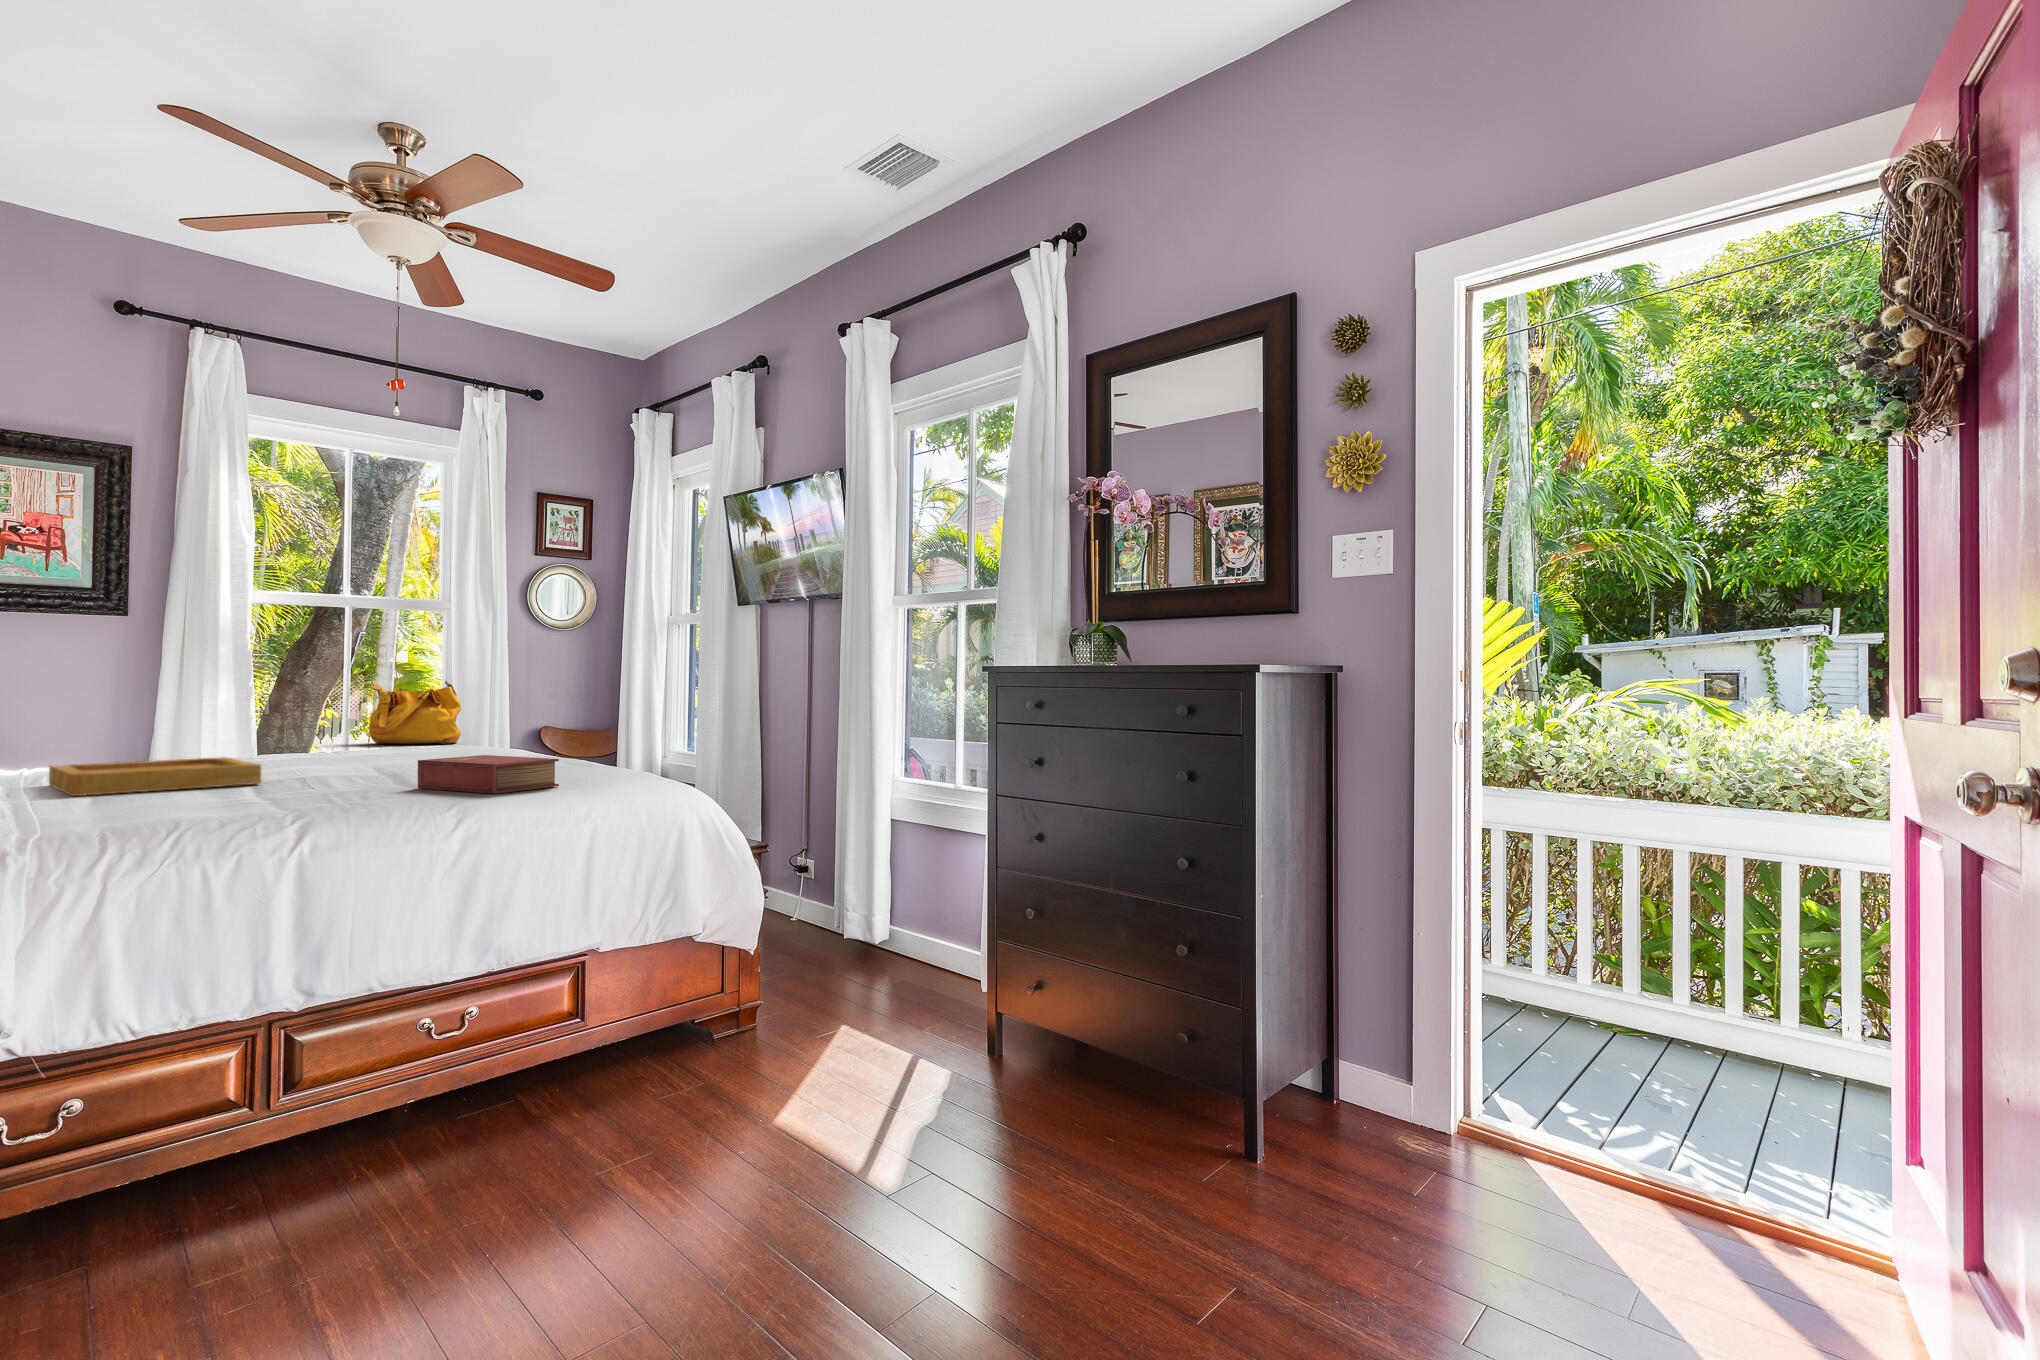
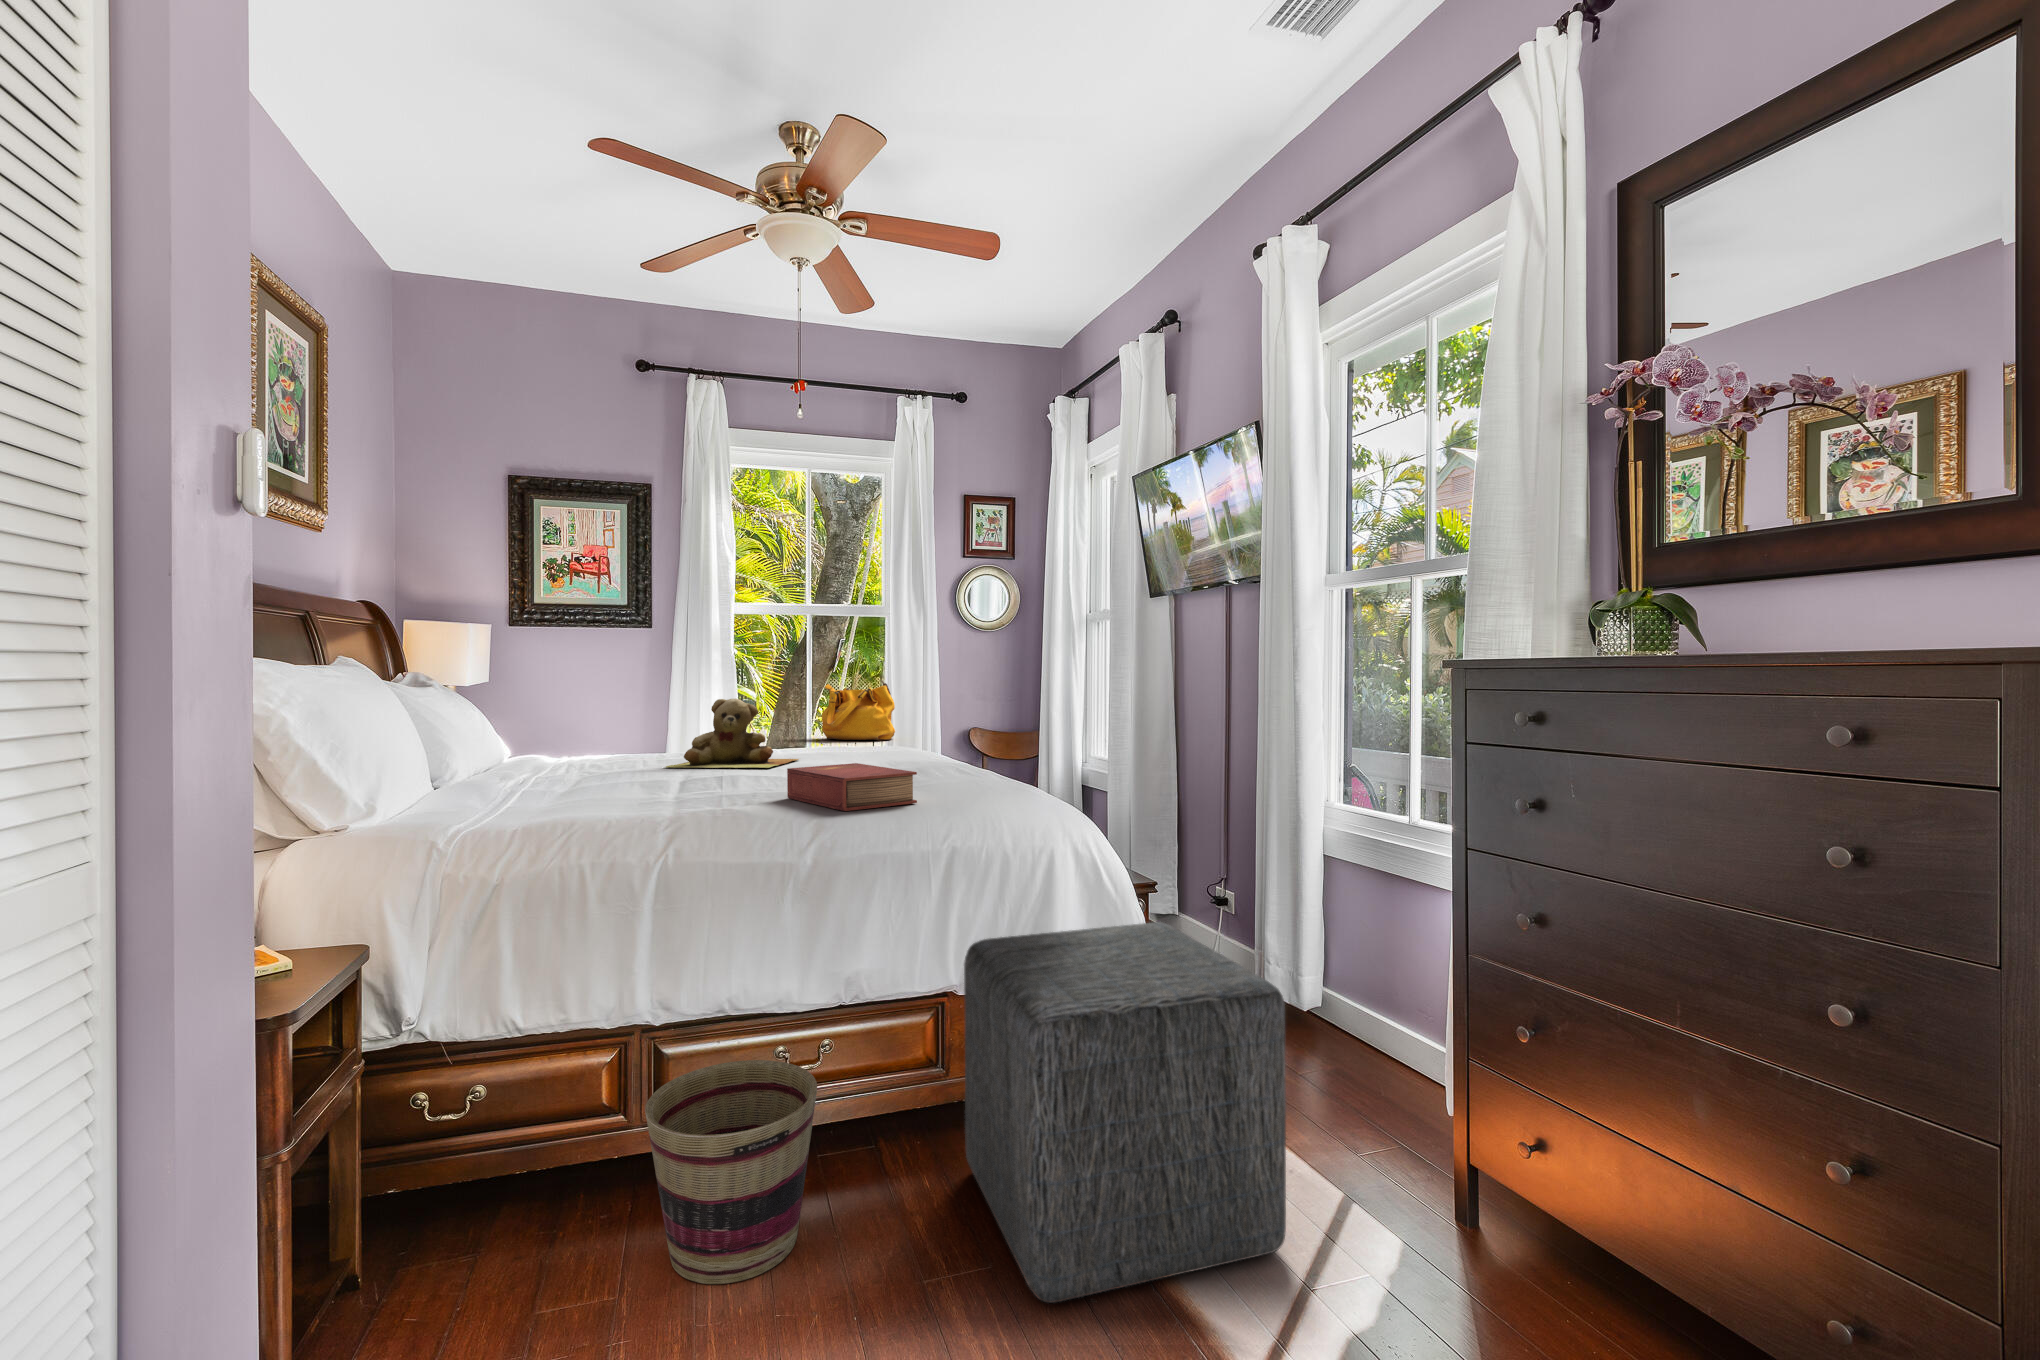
teddy bear: none [212,697,377,771] -> present [666,699,799,768]
tray: present [49,757,261,796] -> none [522,756,673,793]
ottoman: none [612,872,876,1147] -> present [964,922,1286,1303]
basket: none [318,1016,490,1202] -> present [645,1060,817,1284]

